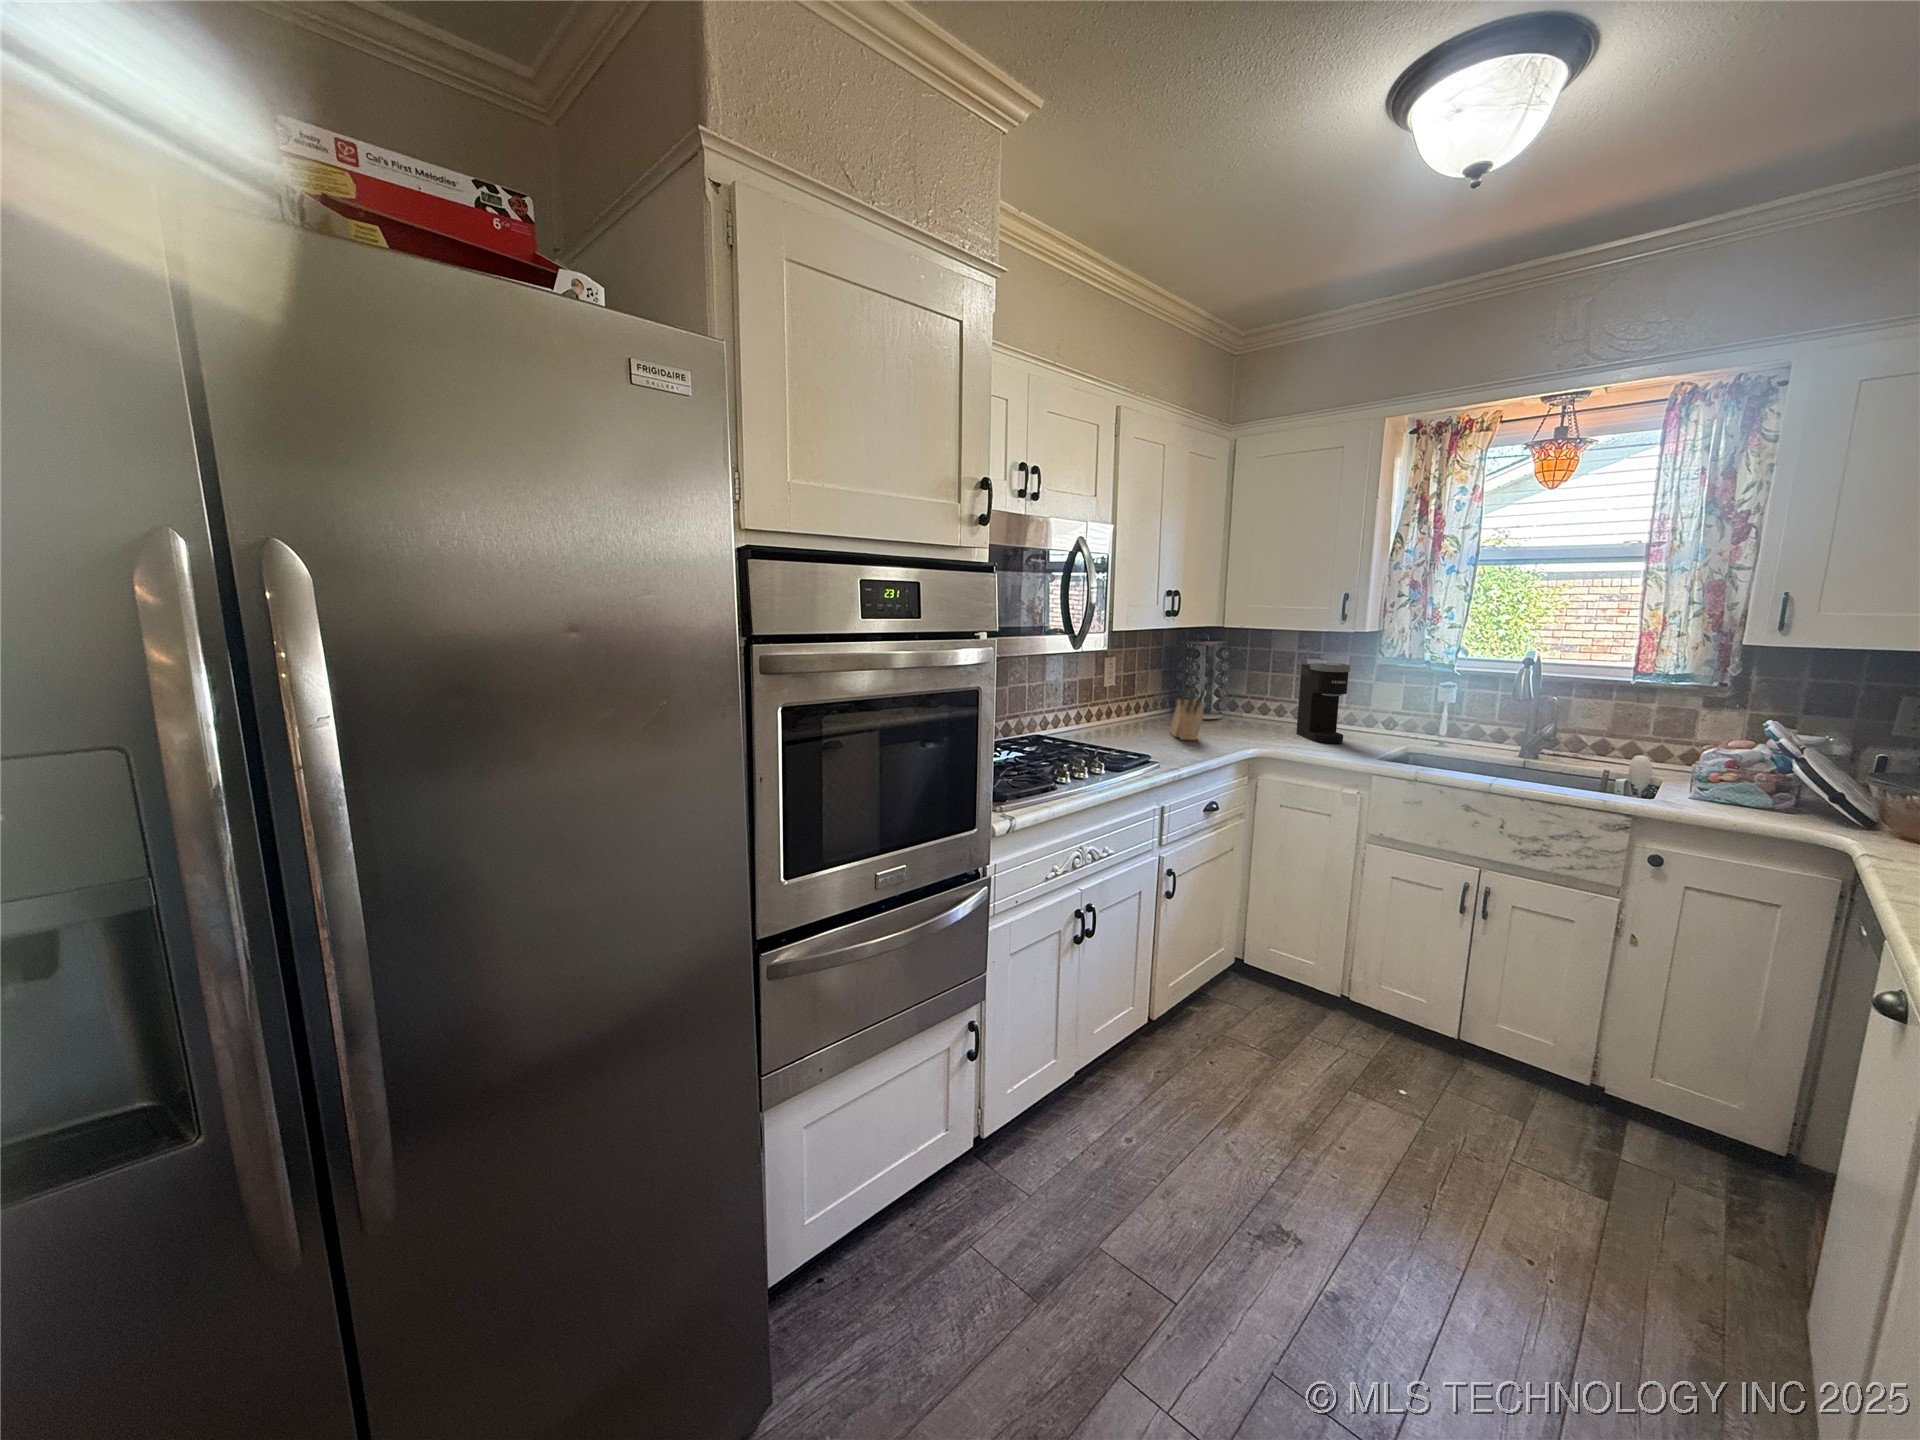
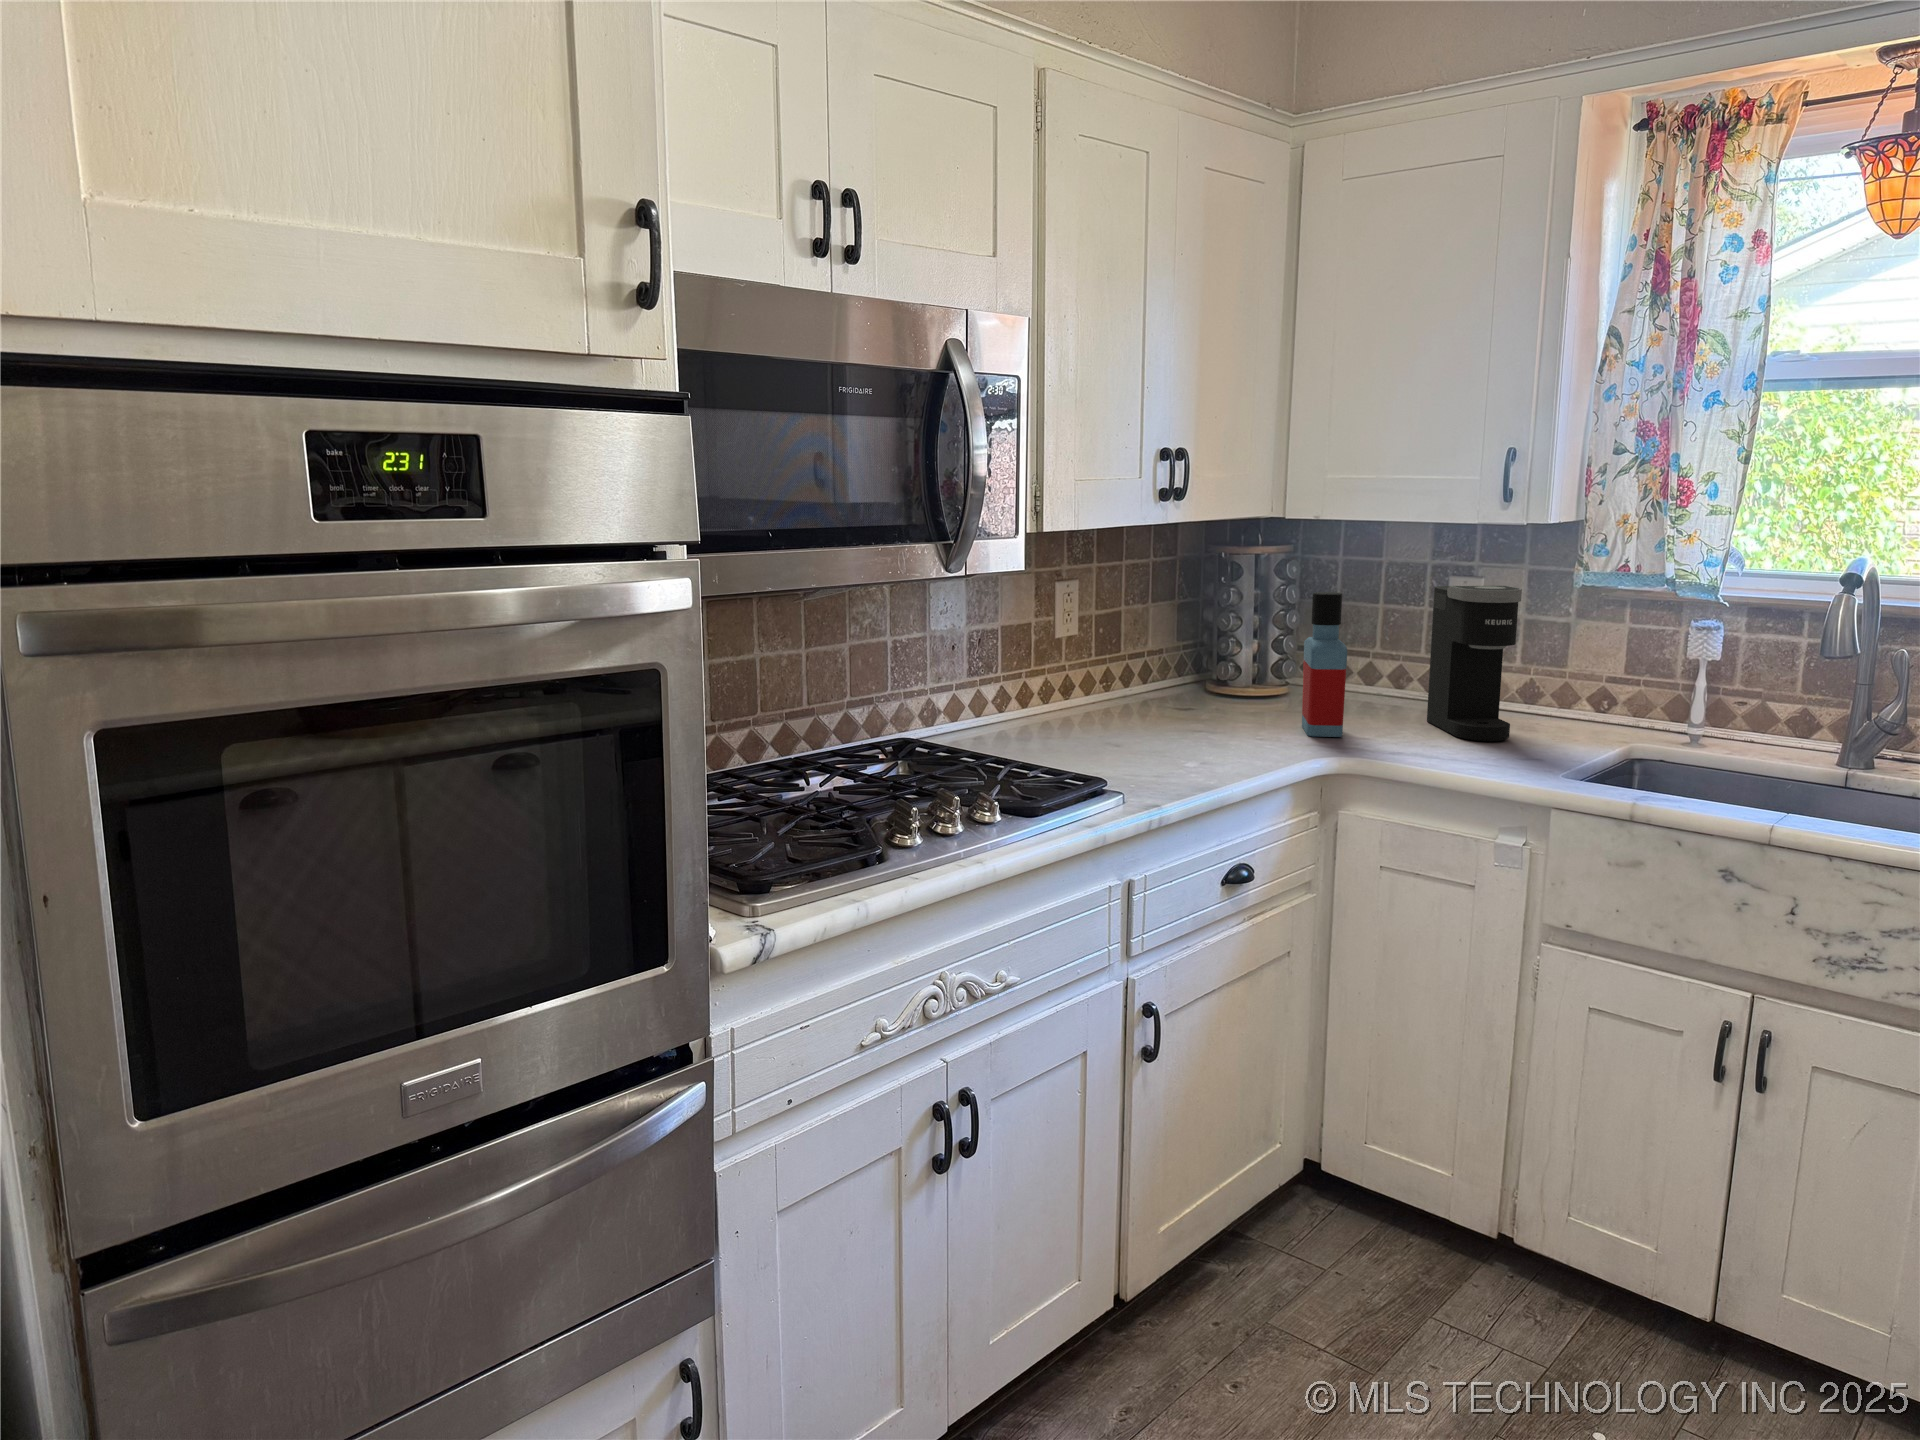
bottle: none [1233,665,1260,740] -> present [1302,592,1347,737]
knife block: present [1170,688,1204,740] -> none [1179,639,1234,741]

